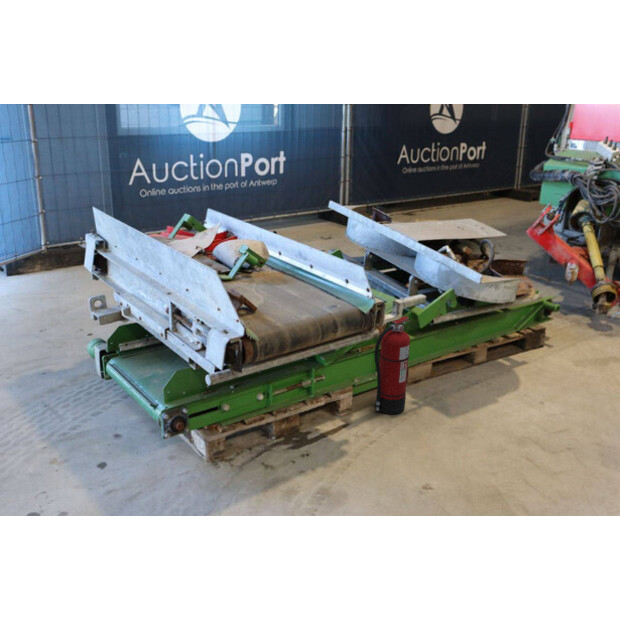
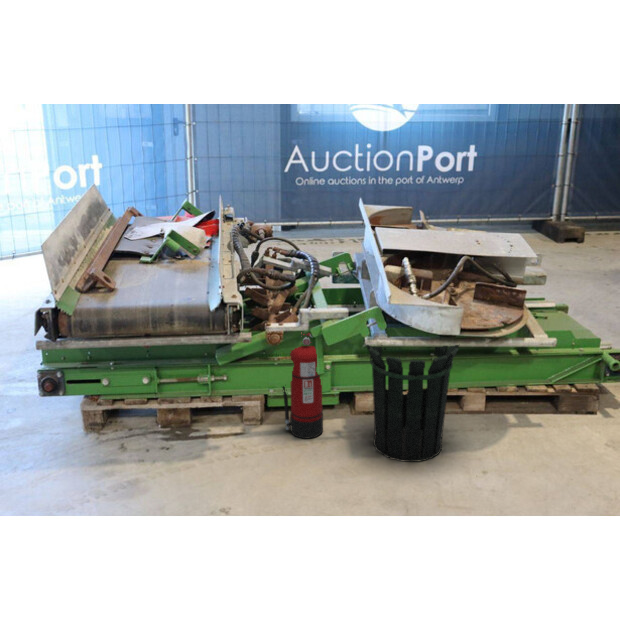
waste bin: none [440,300,519,411] -> present [366,326,459,462]

